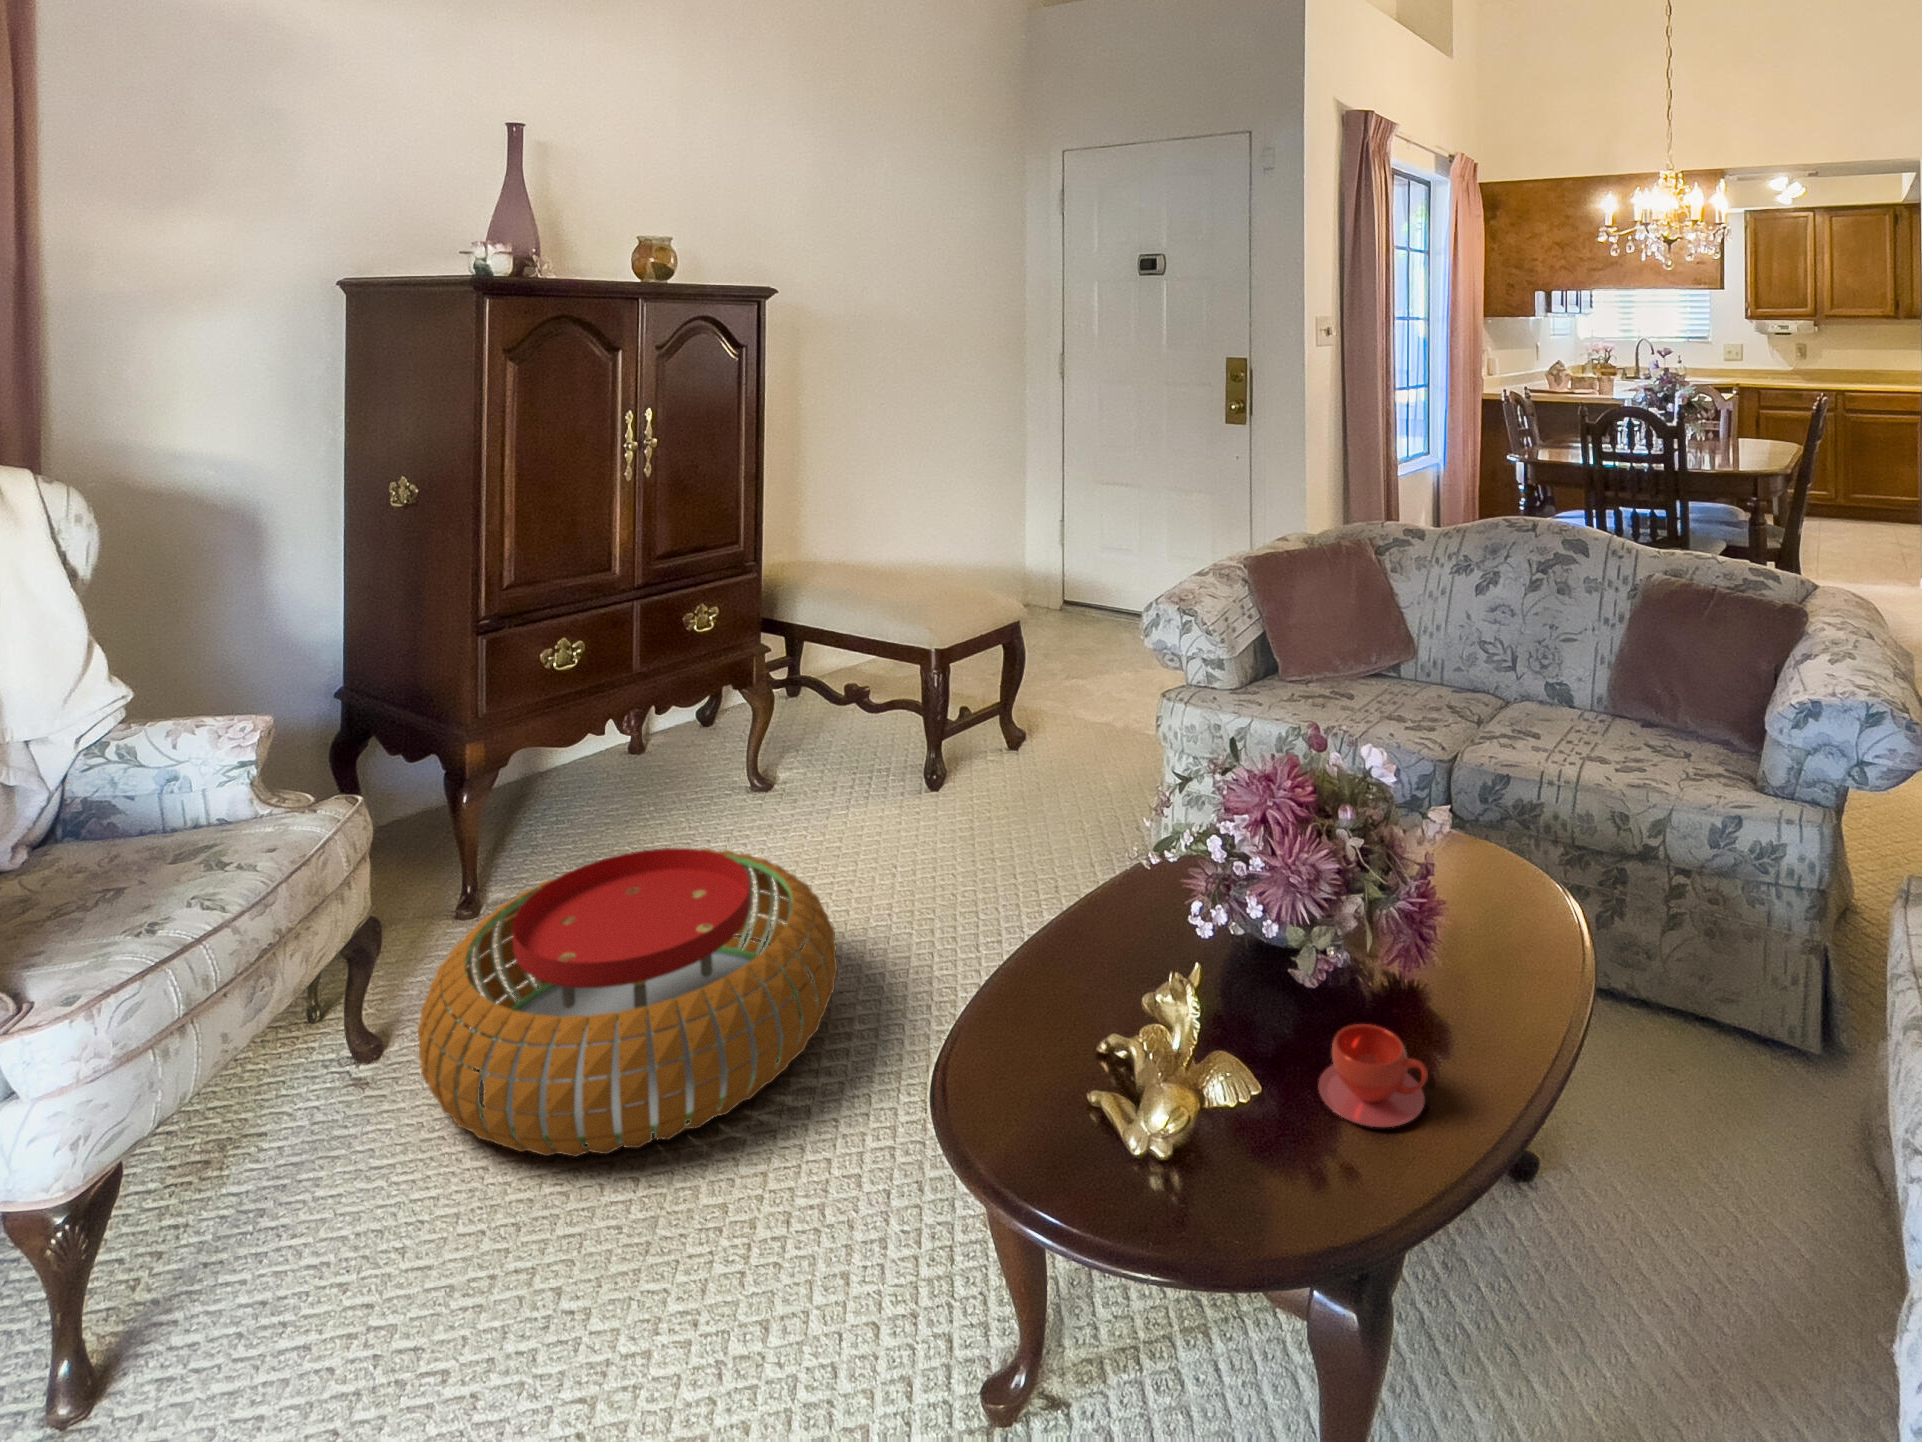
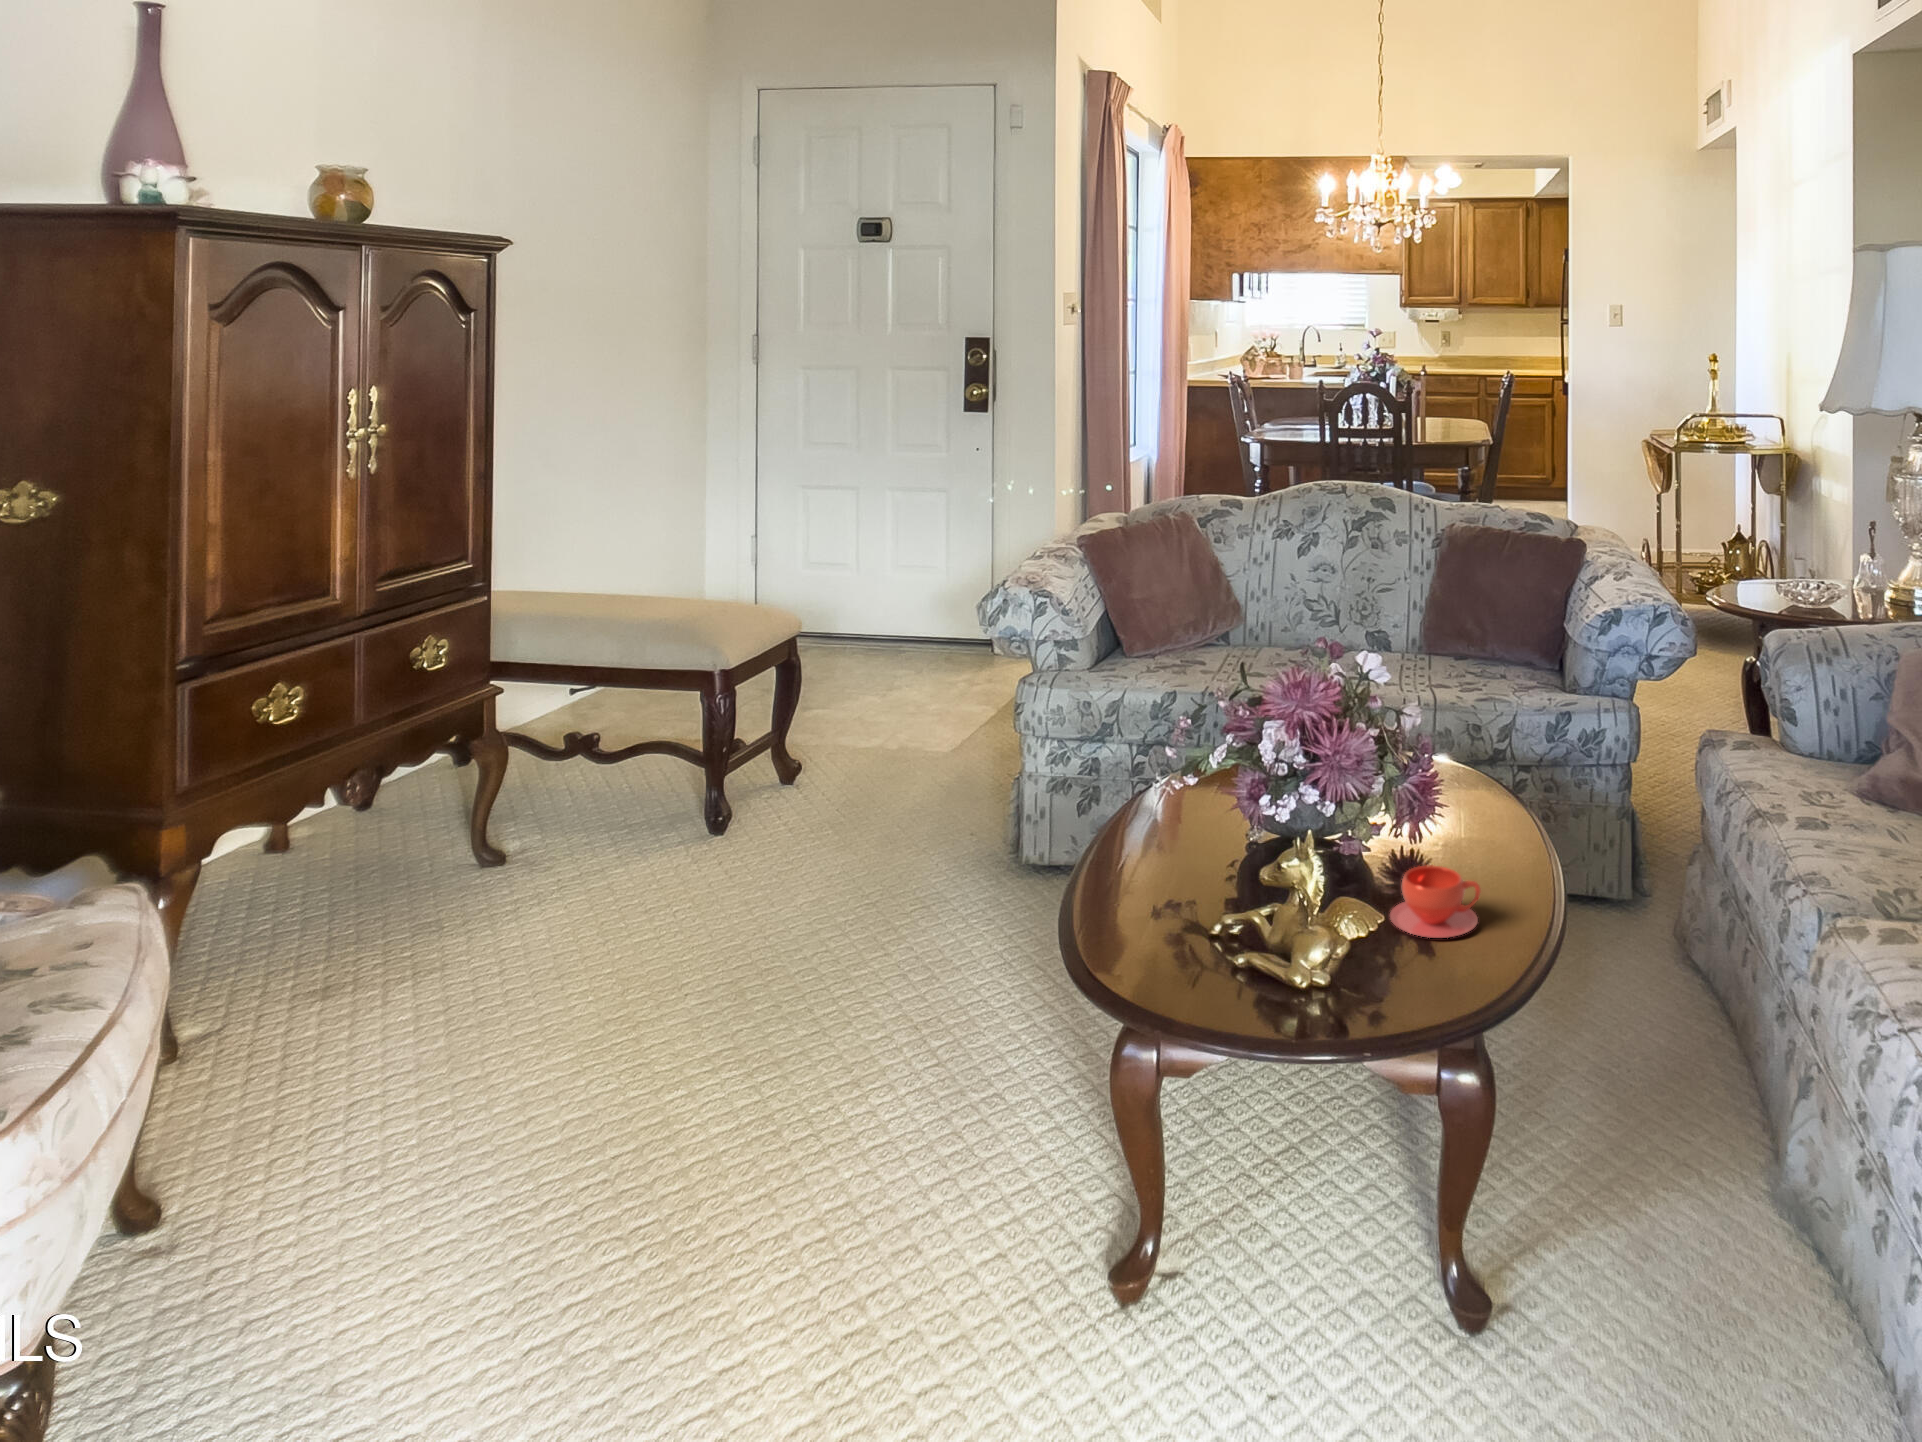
pouf: present [418,848,838,1157] -> none [235,902,762,1257]

